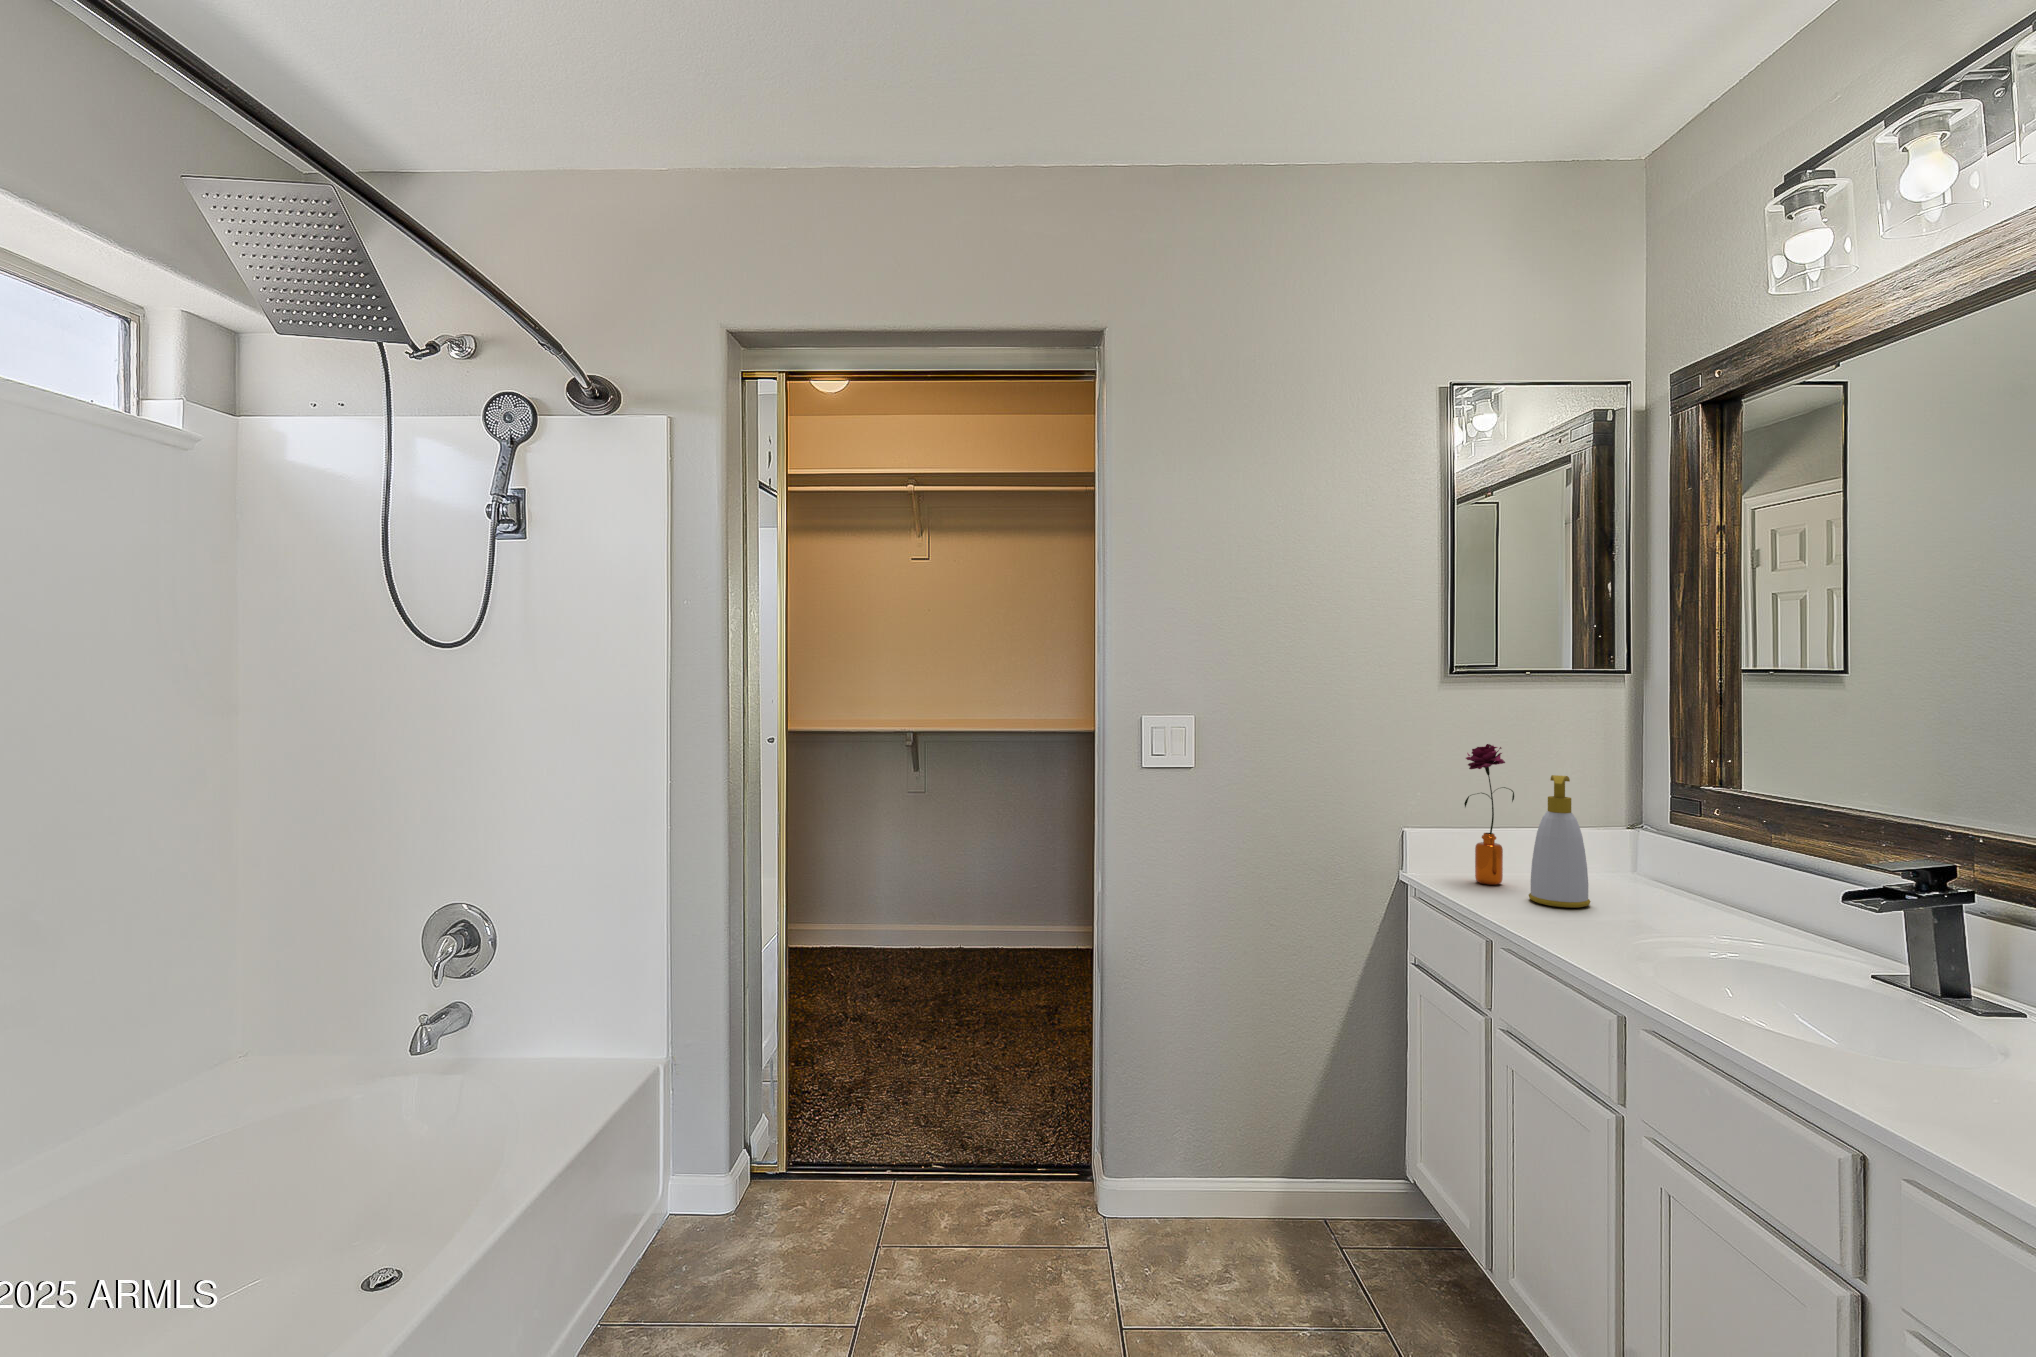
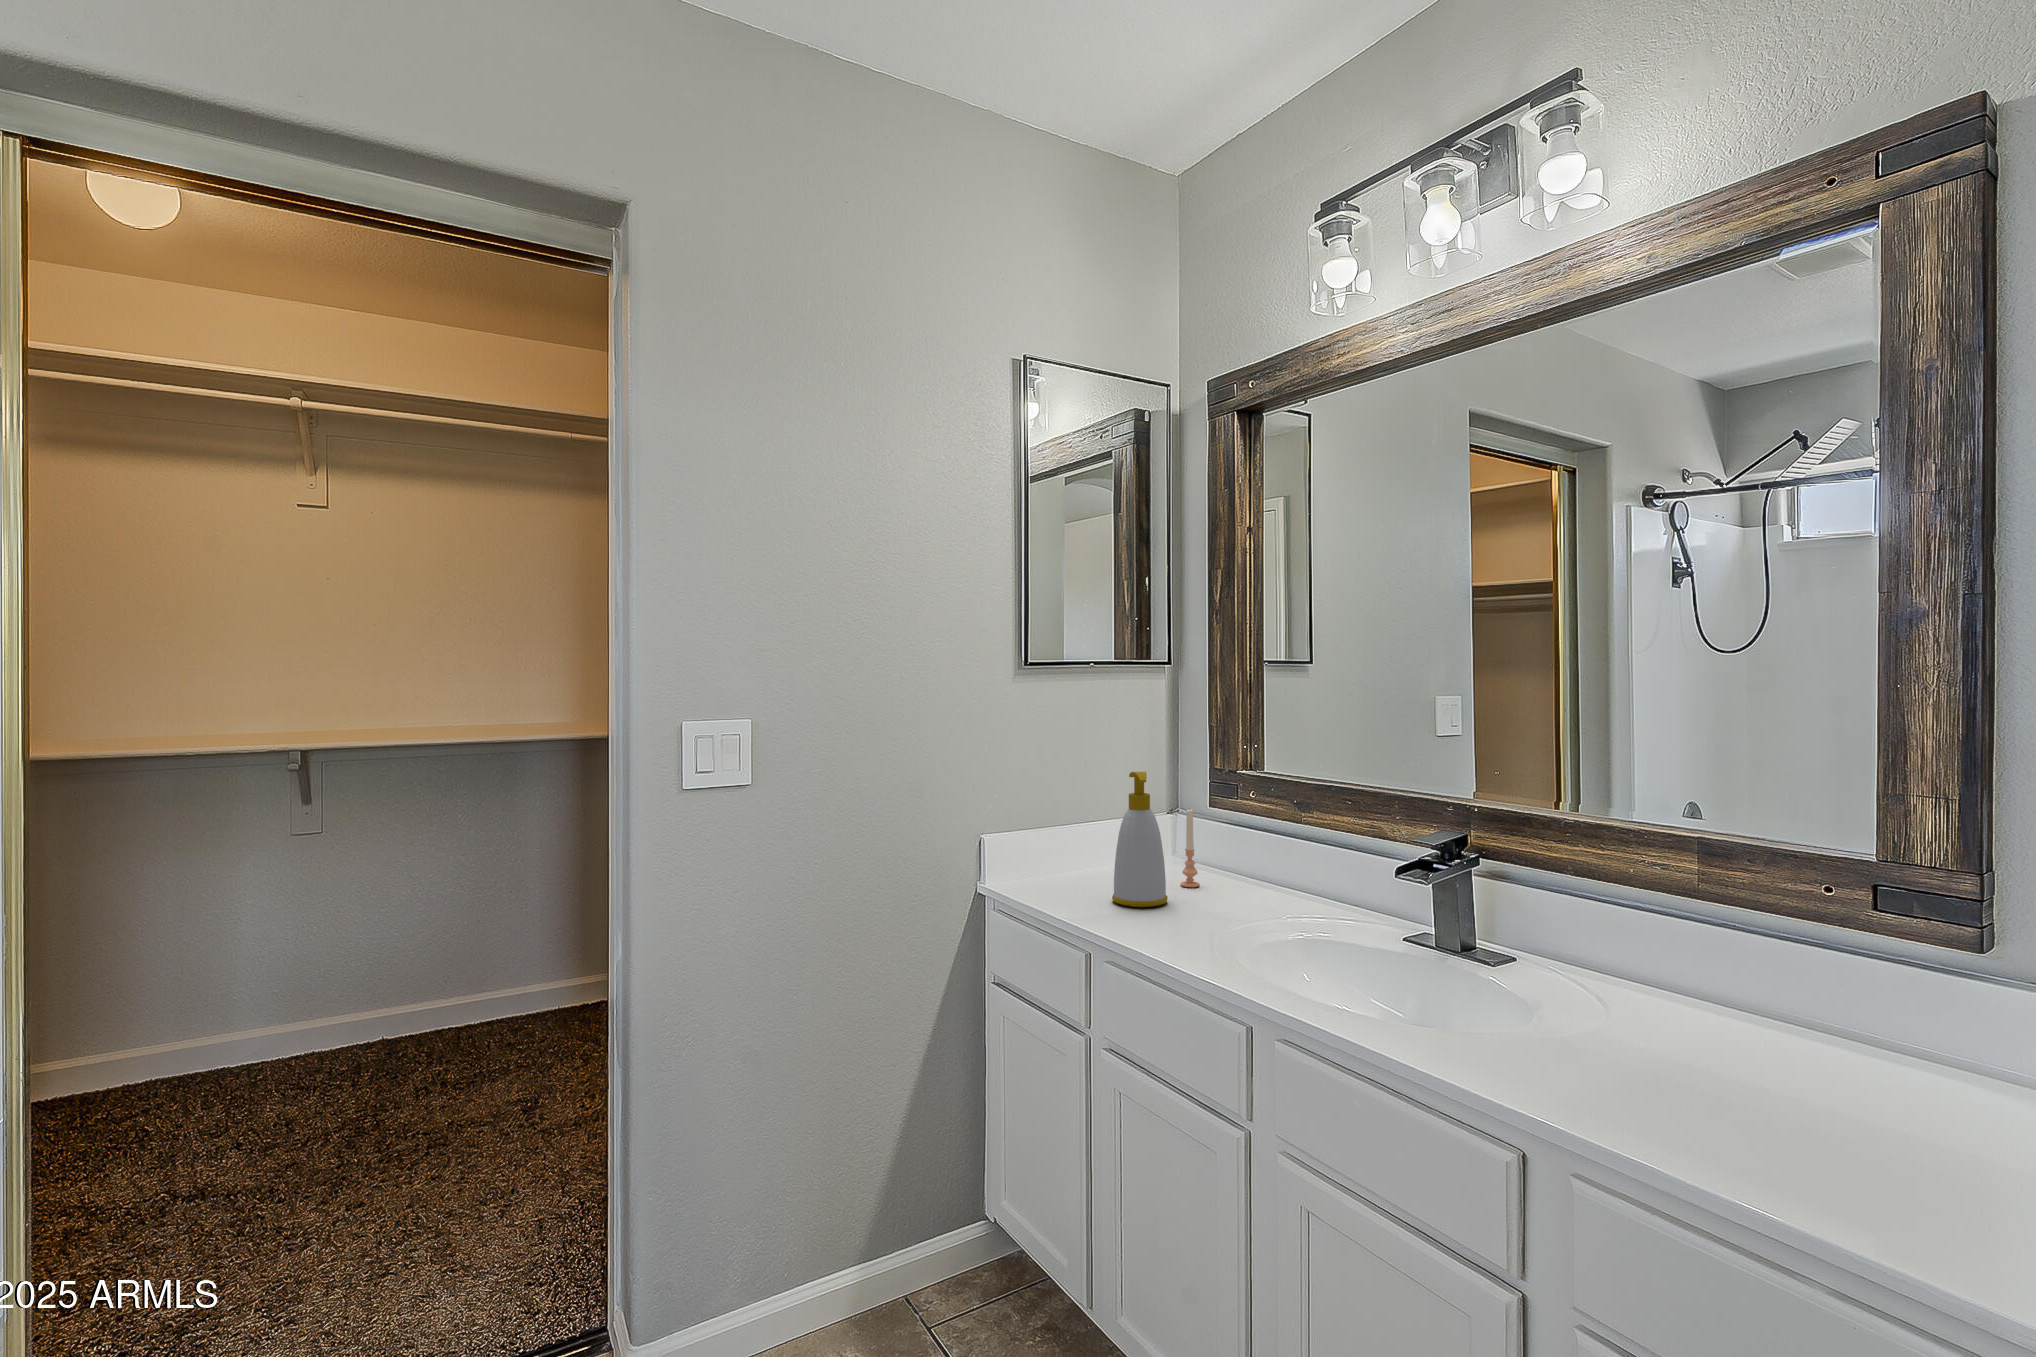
flower: present [1464,744,1514,885] -> none [1041,742,1089,890]
candle: none [1620,818,1643,898] -> present [1180,809,1200,887]

